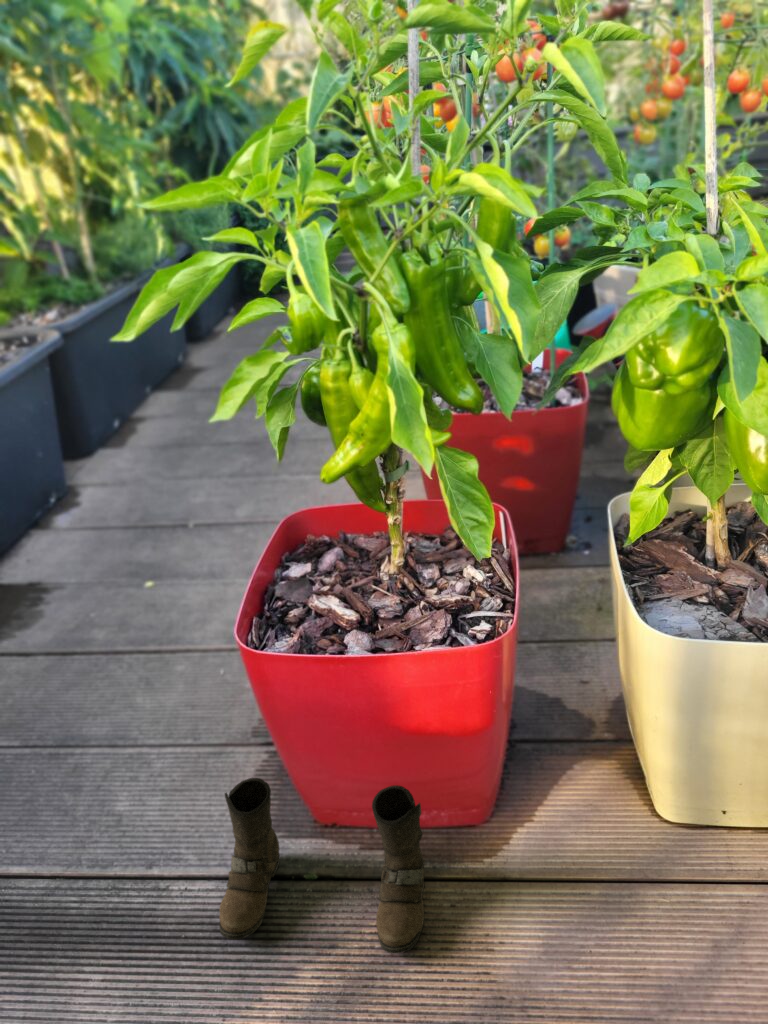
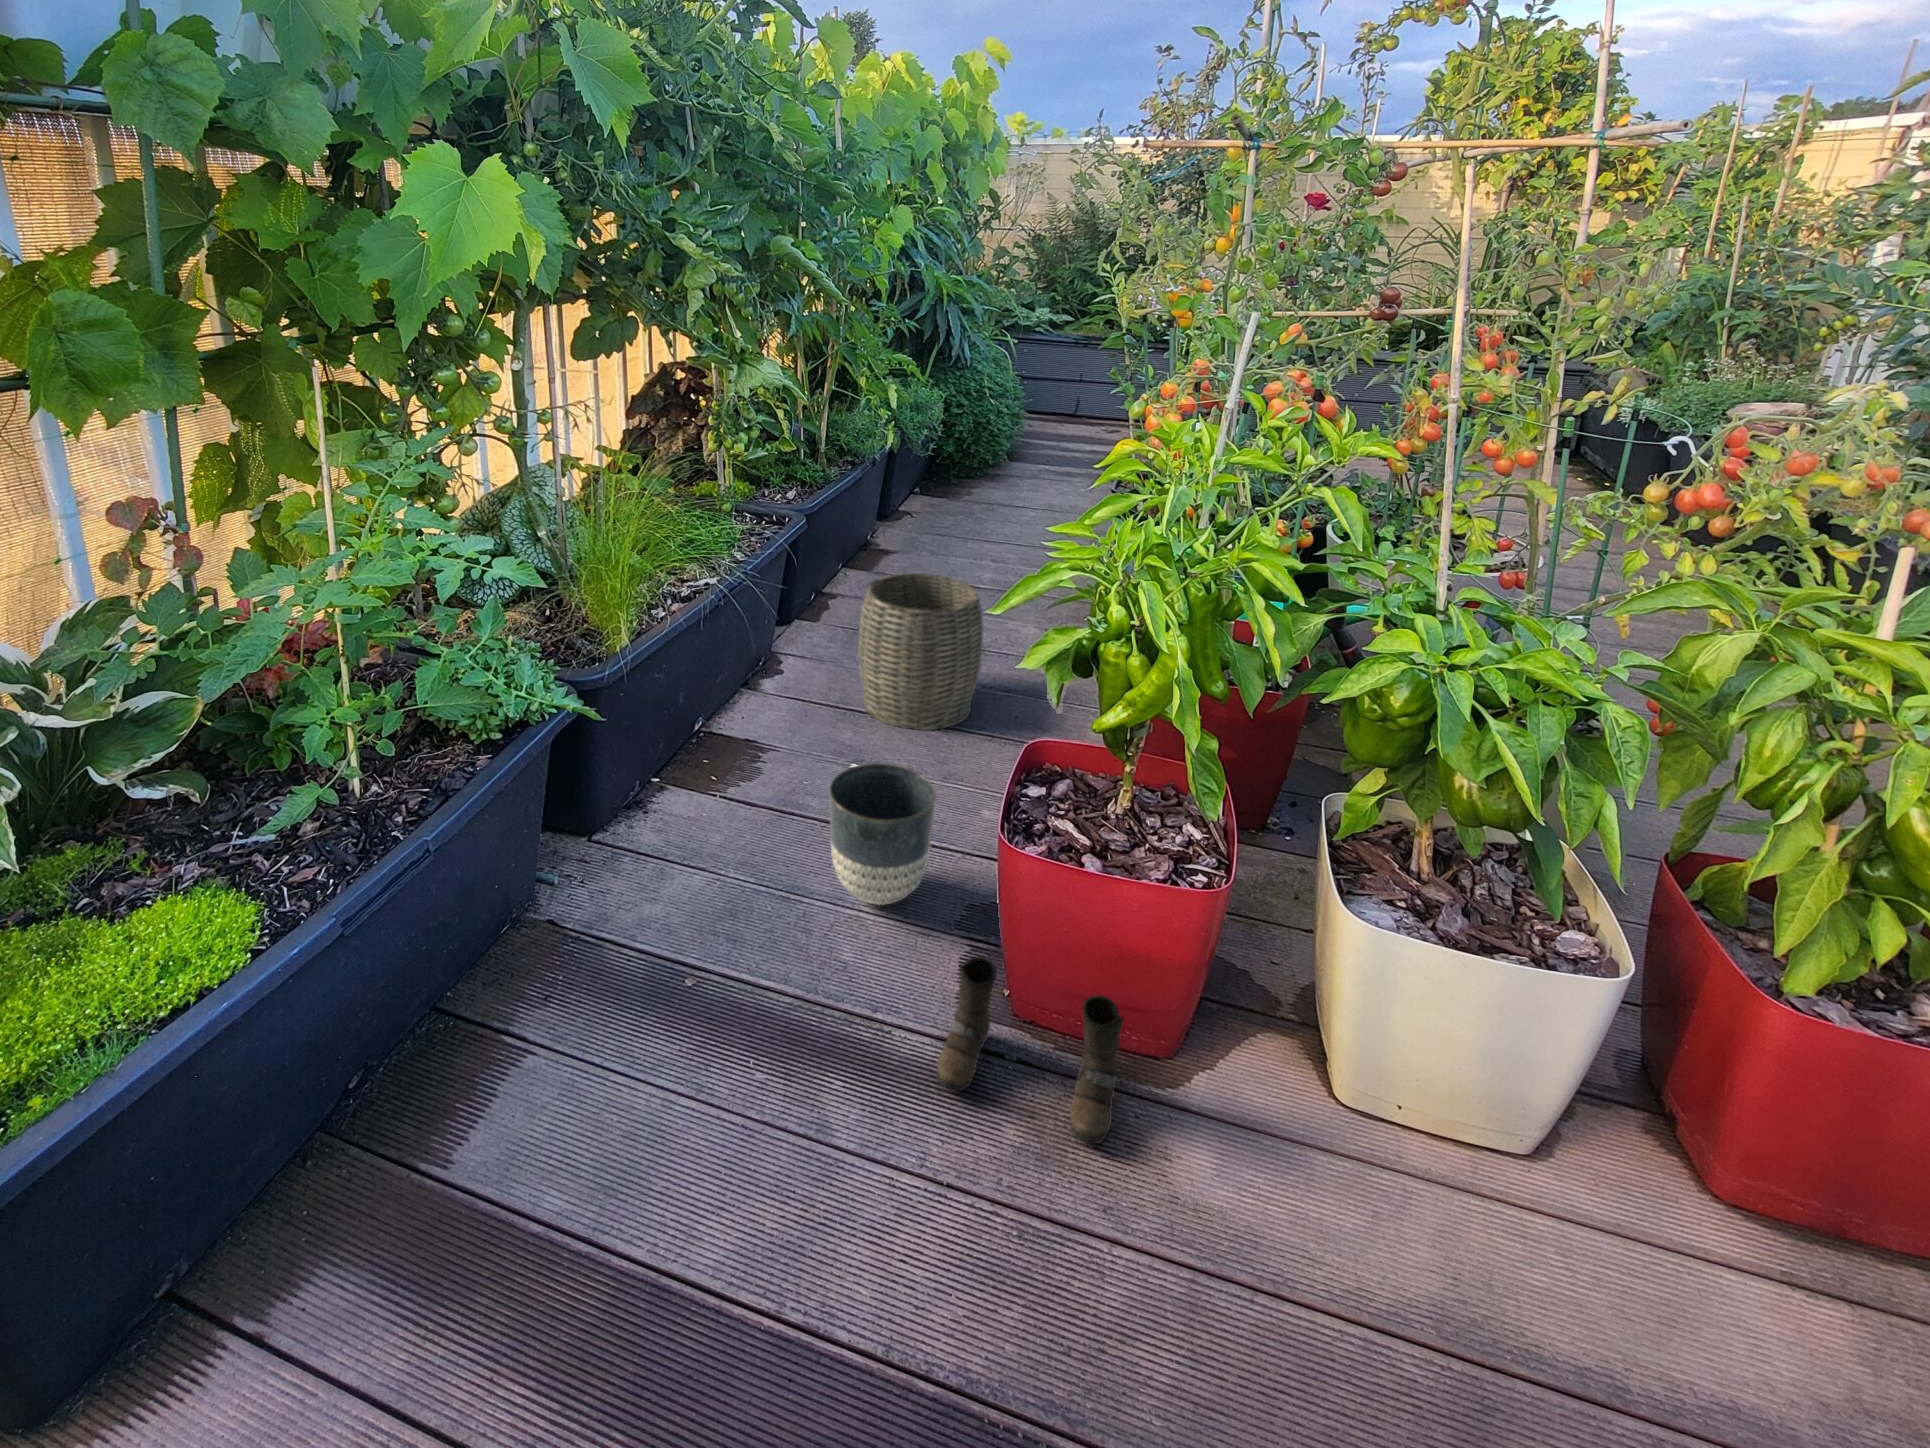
woven basket: none [105,358,256,535] -> present [858,573,983,730]
planter: none [57,579,199,741] -> present [829,764,936,905]

